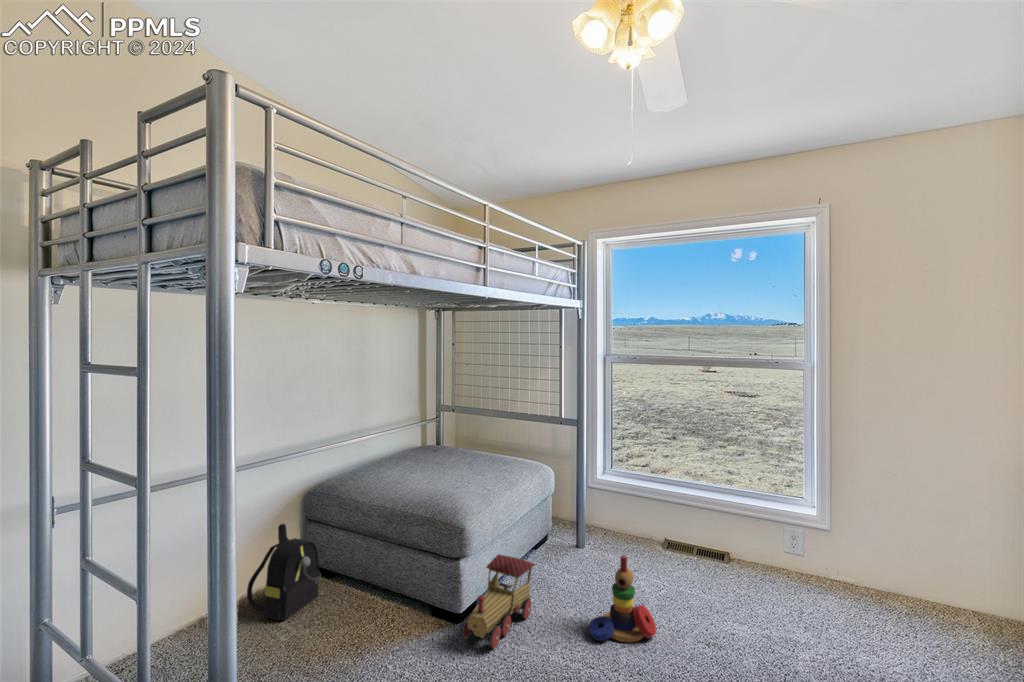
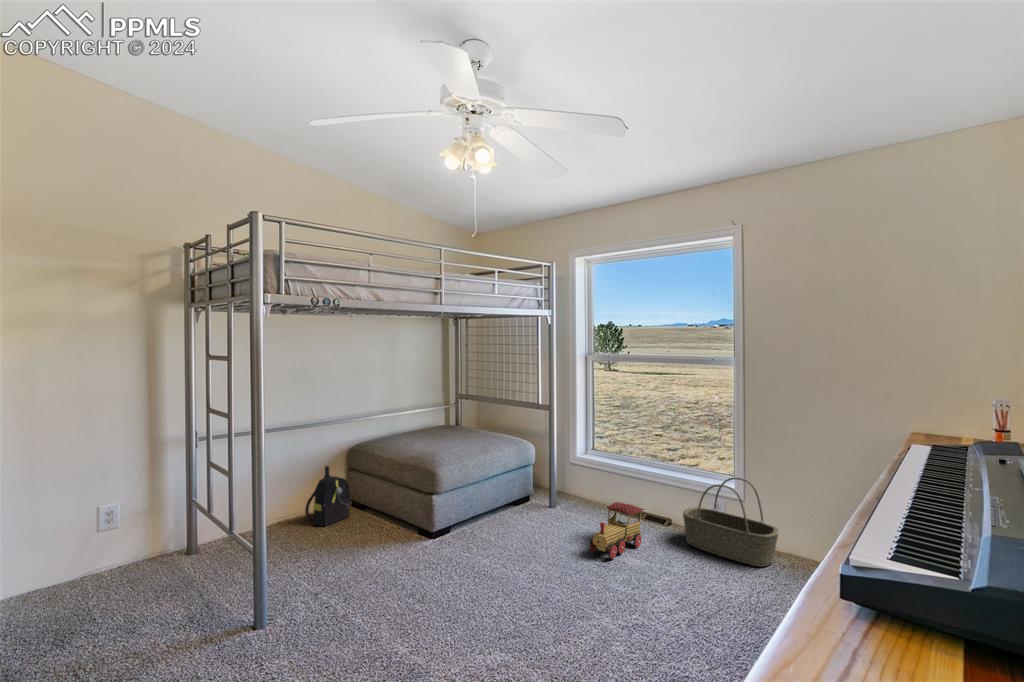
basket: none [766,503,898,614] -> present [683,477,779,567]
toy train: present [462,555,535,649] -> present [589,502,644,559]
stacking toy: present [589,555,656,642] -> none [513,500,563,560]

